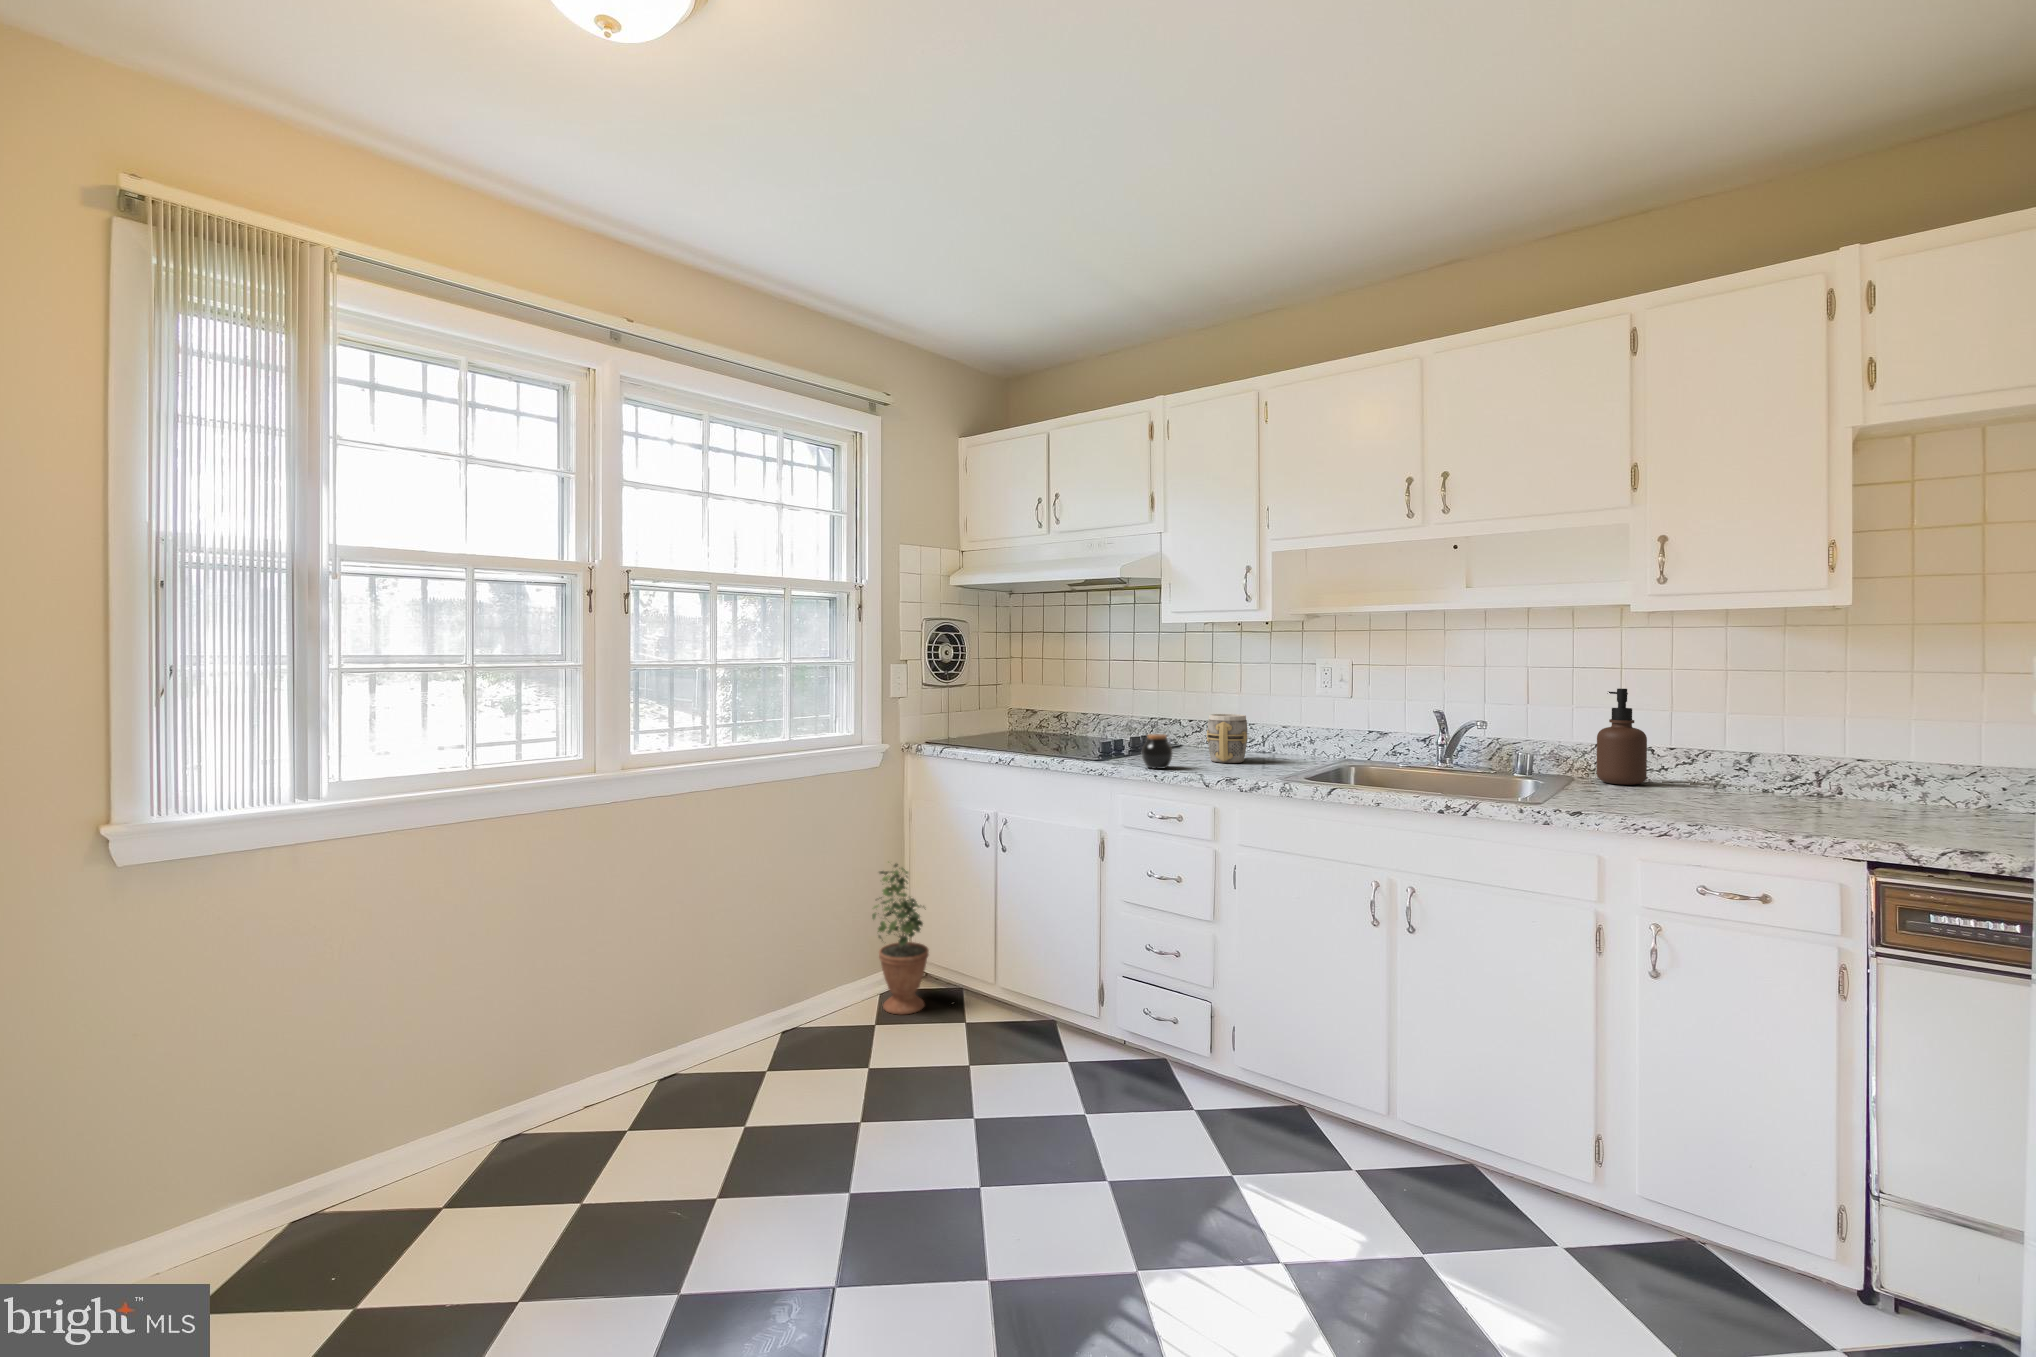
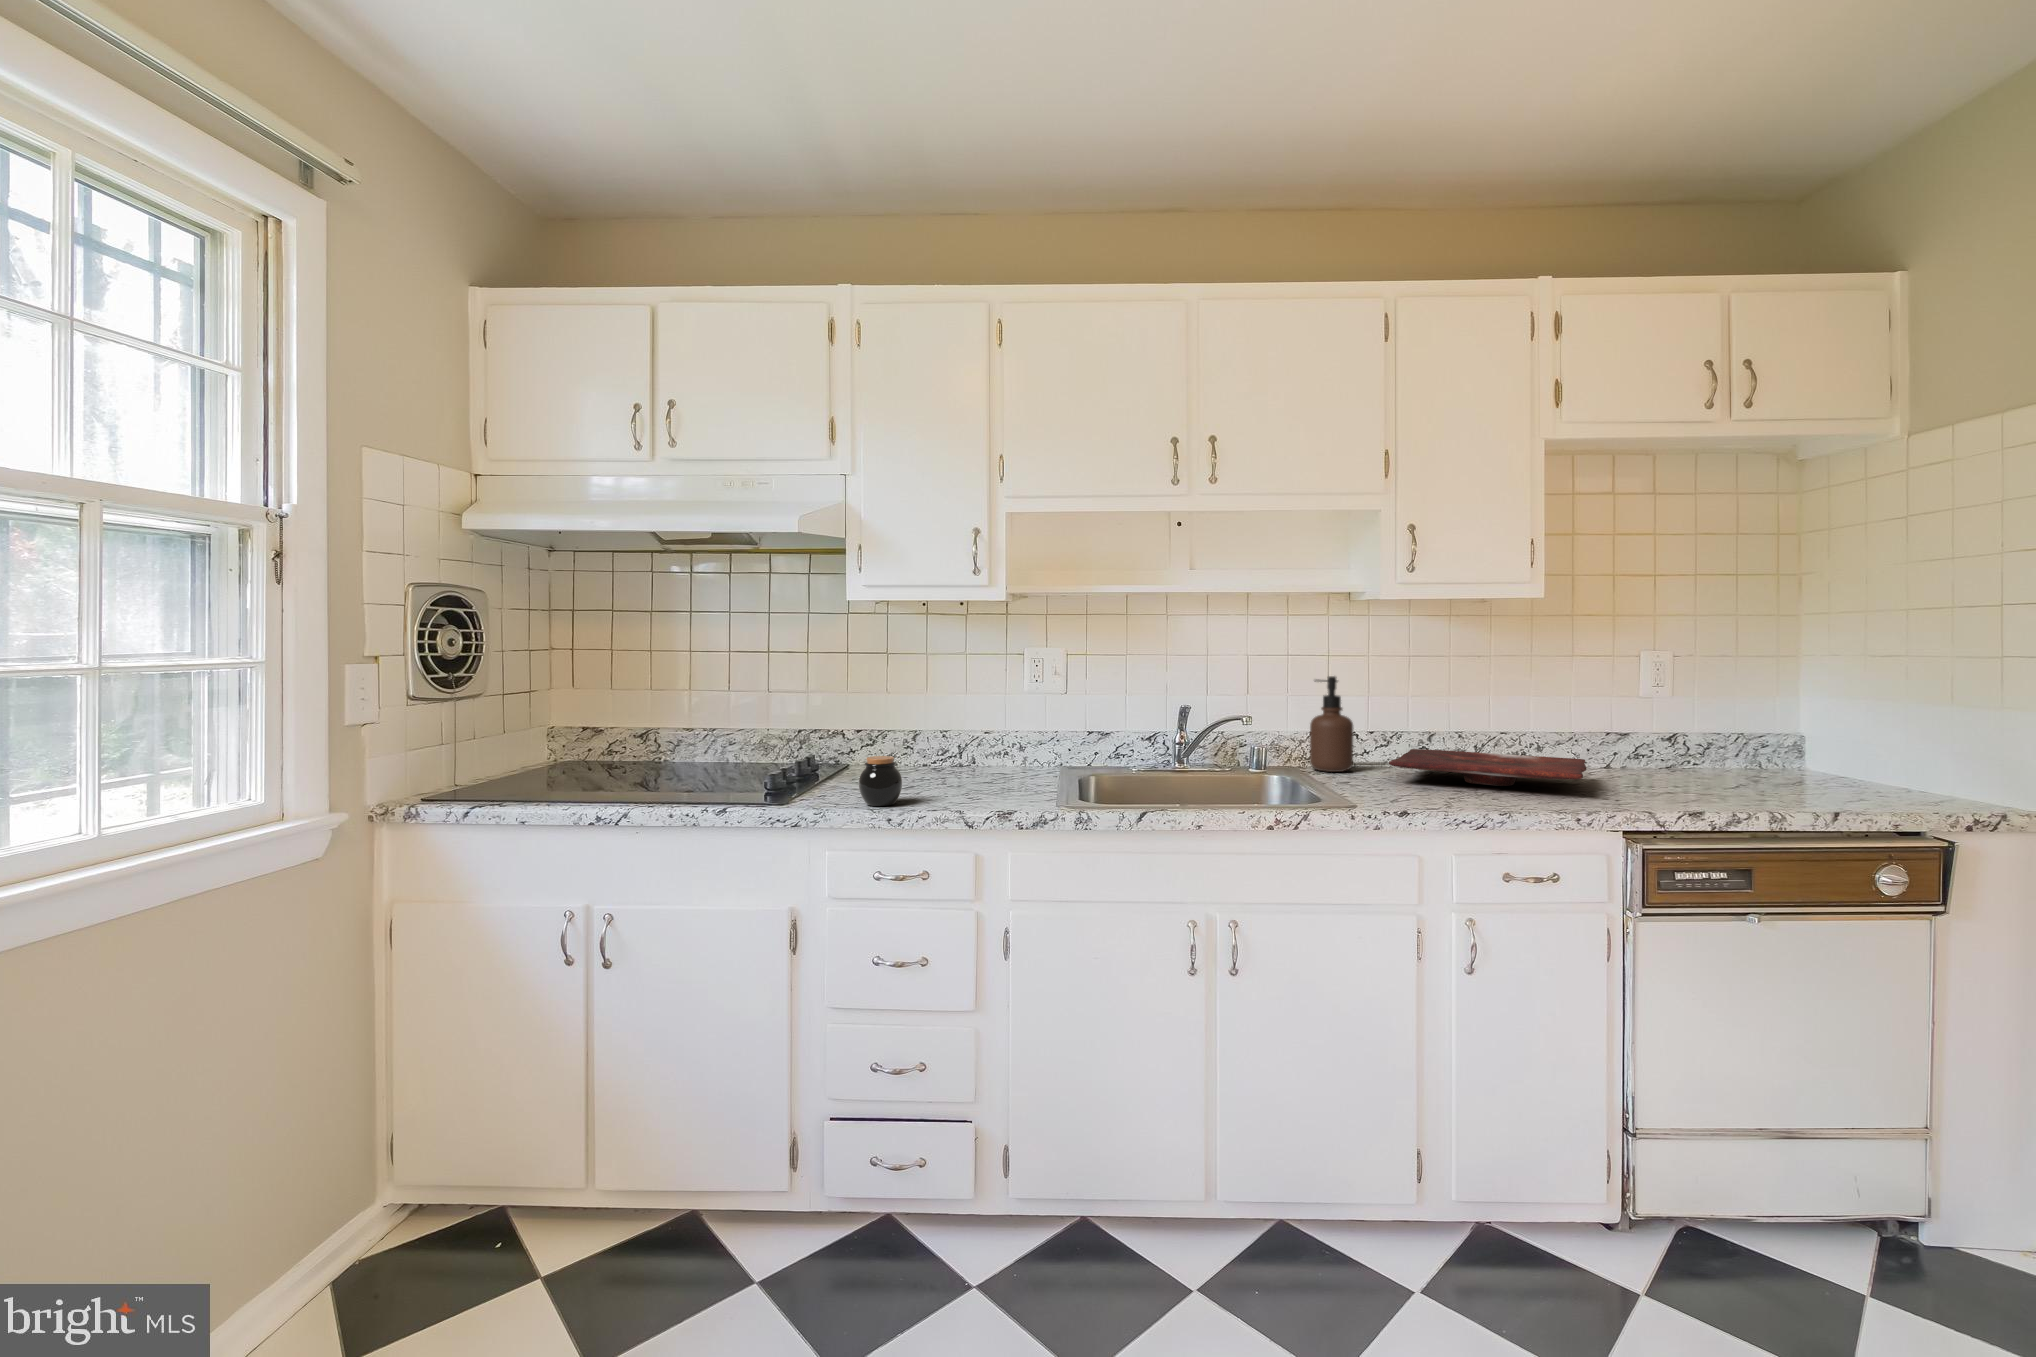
mug: present [1206,714,1248,763] -> none [911,721,963,786]
cutting board: none [1645,769,1934,810] -> present [1390,749,1586,786]
potted plant: present [872,864,929,1014] -> none [352,1019,473,1296]

